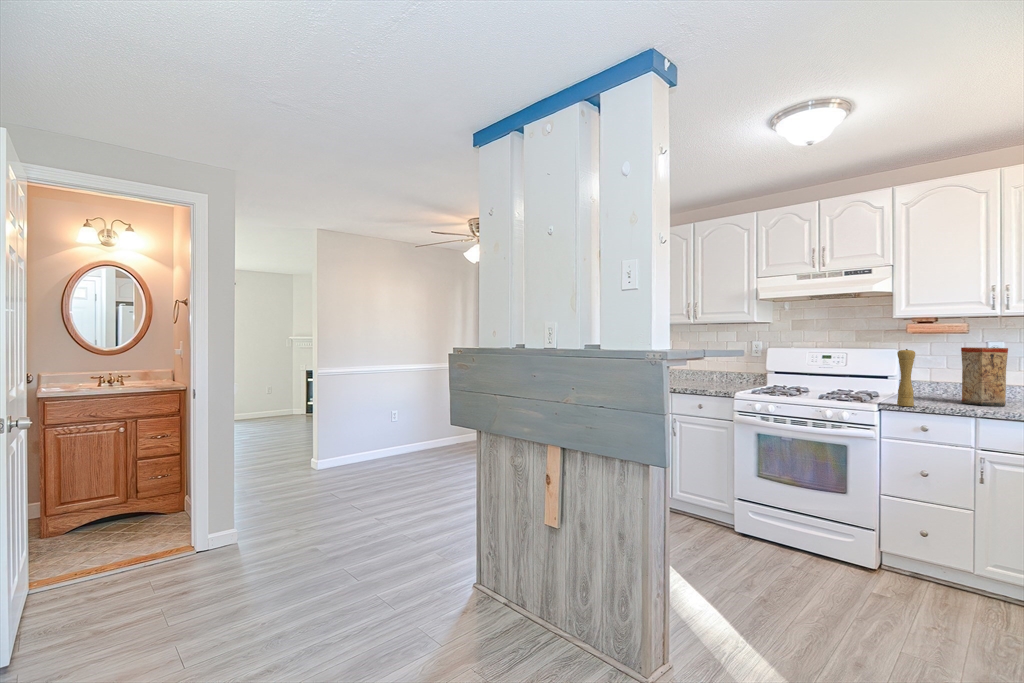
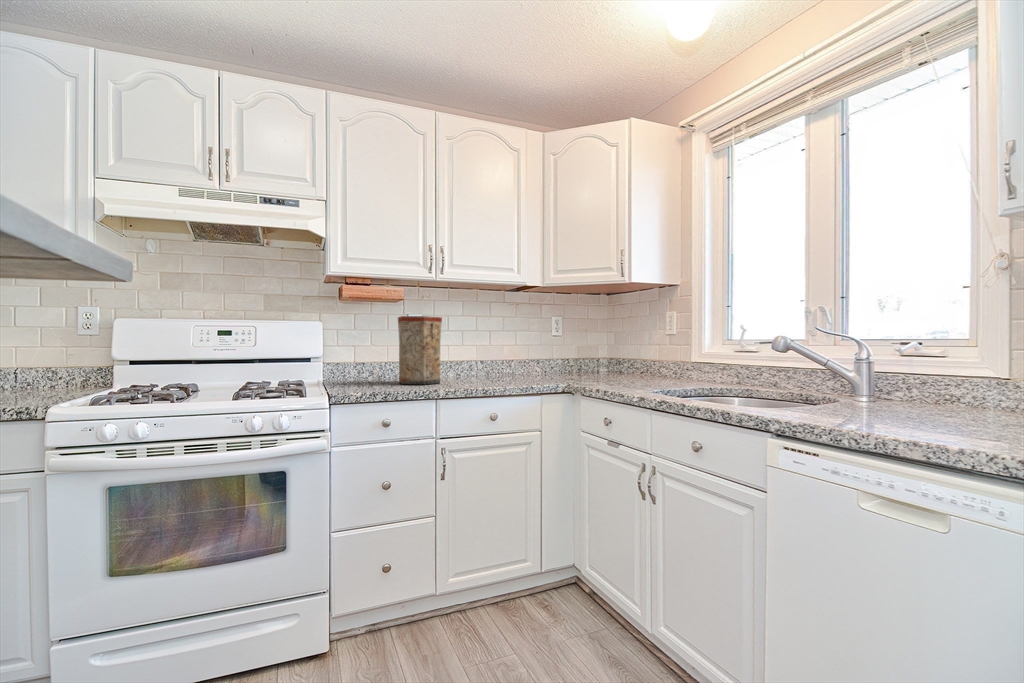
pepper mill: present [897,349,915,406] -> none [351,313,373,395]

